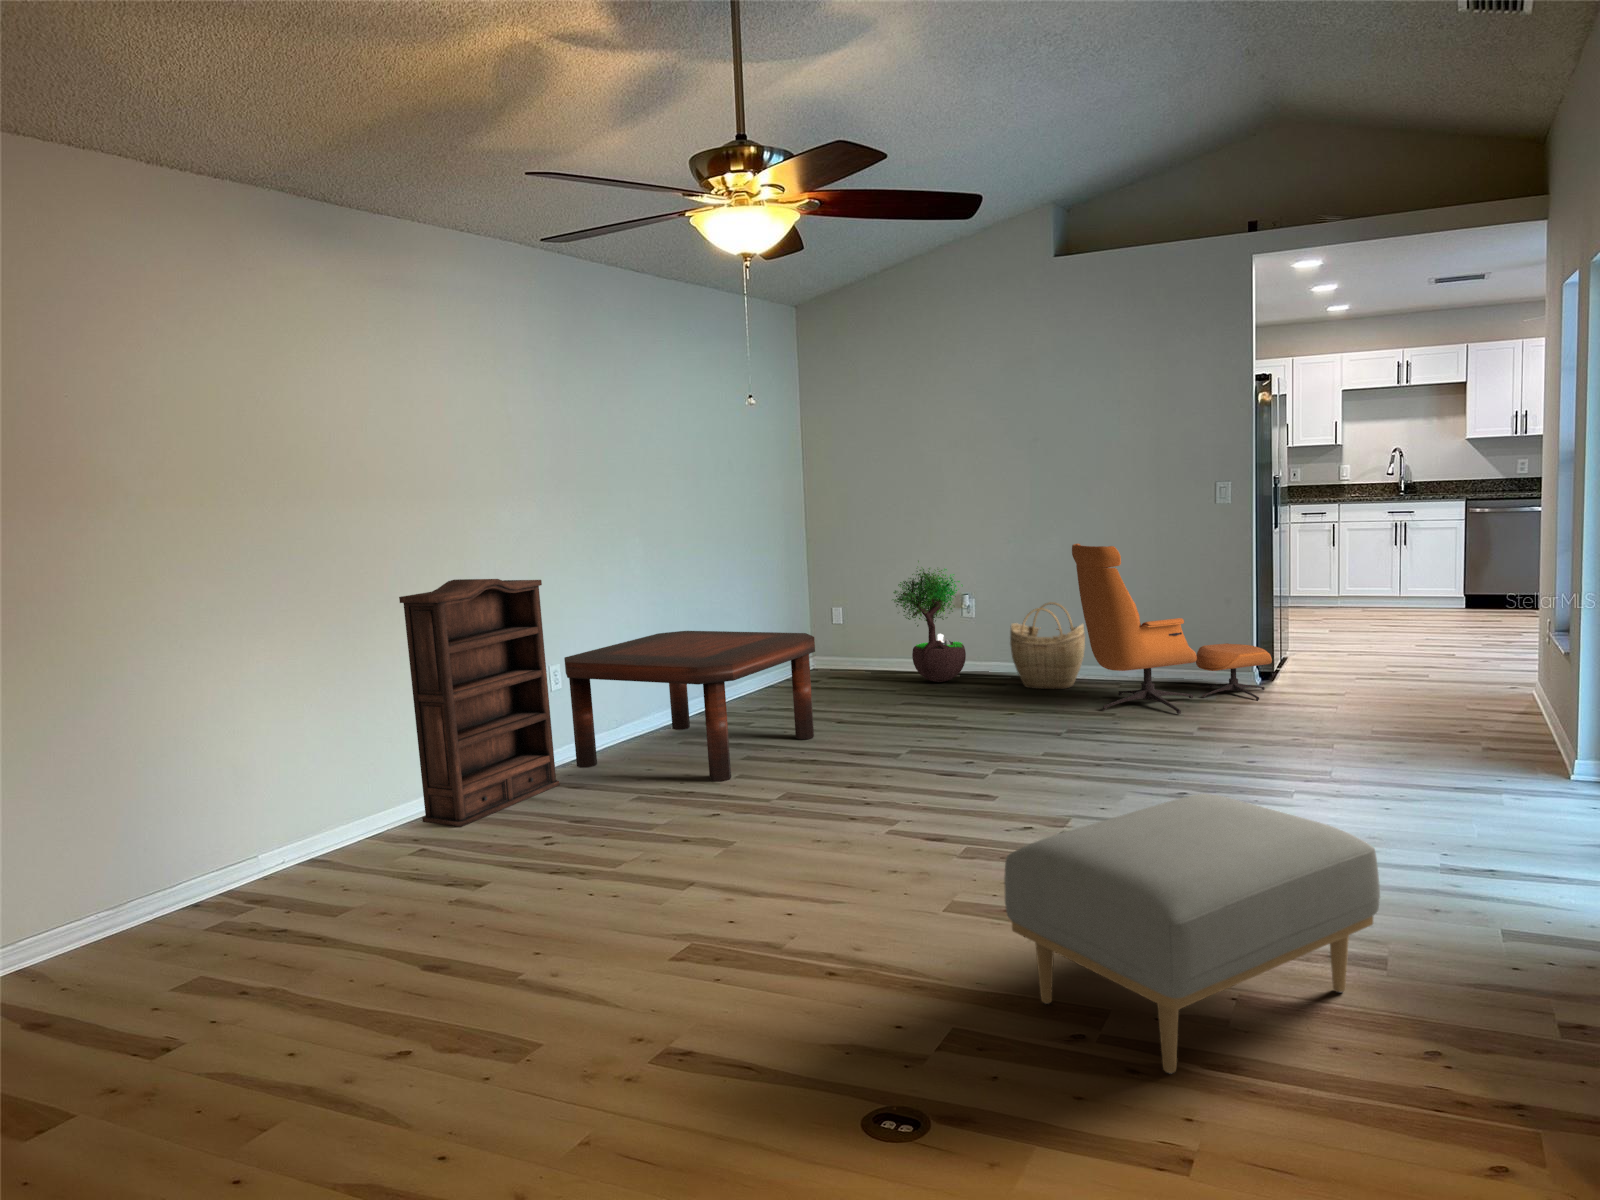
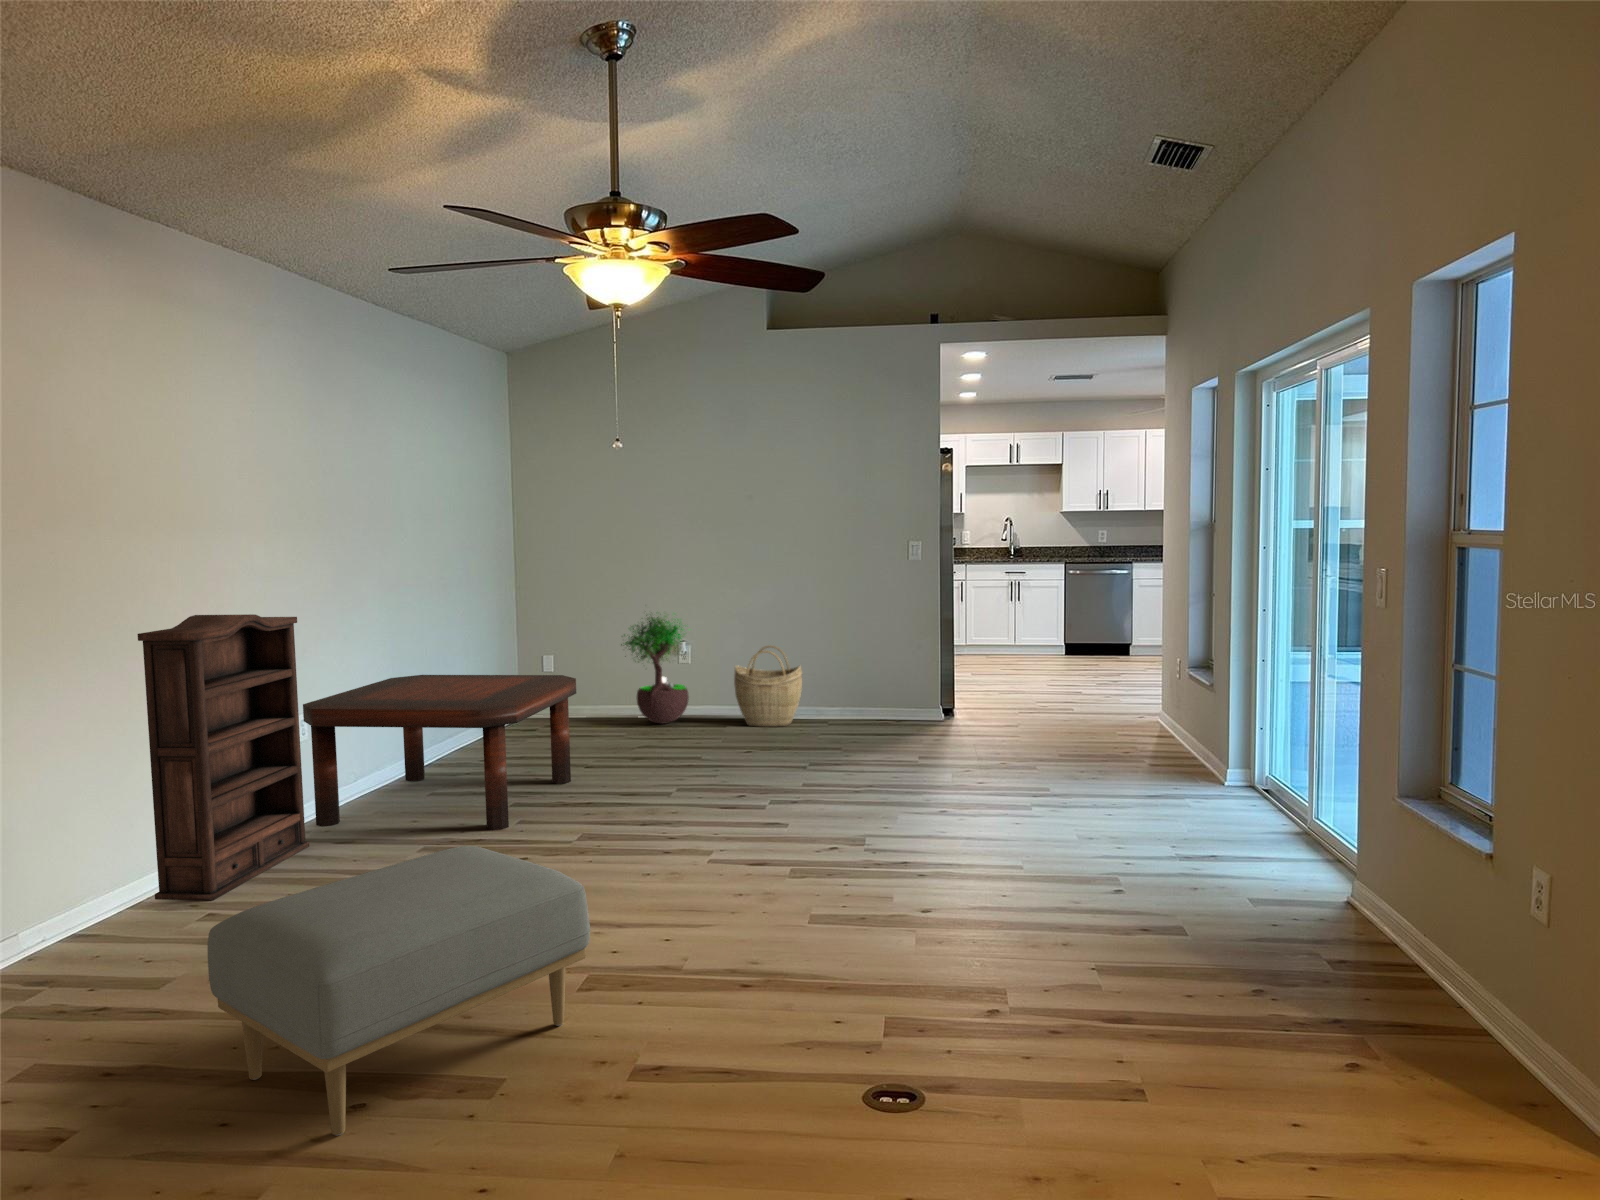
lounge chair: present [1072,544,1272,714] -> none [805,590,963,744]
ottoman: present [1004,794,1380,1074] -> present [207,846,590,1136]

